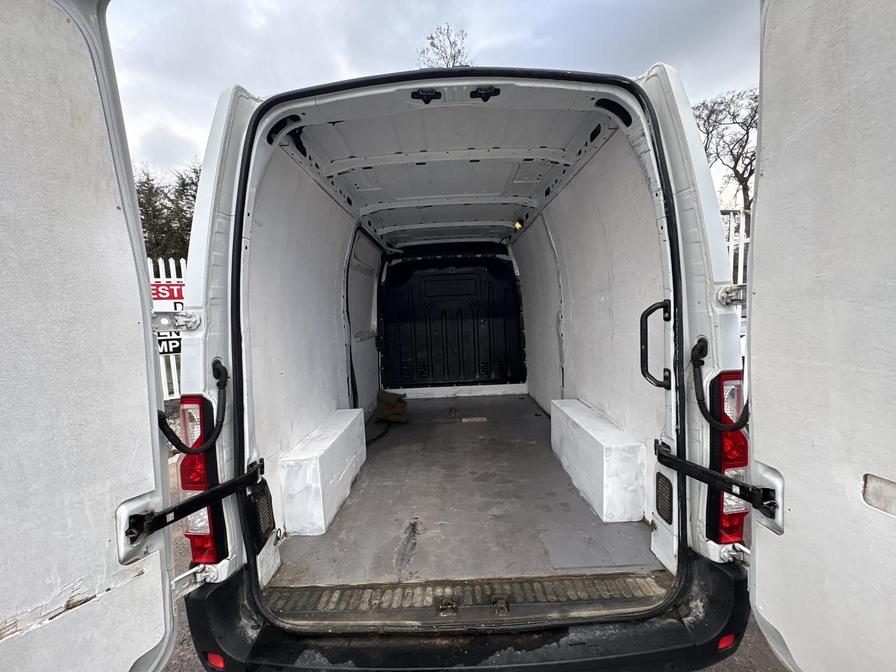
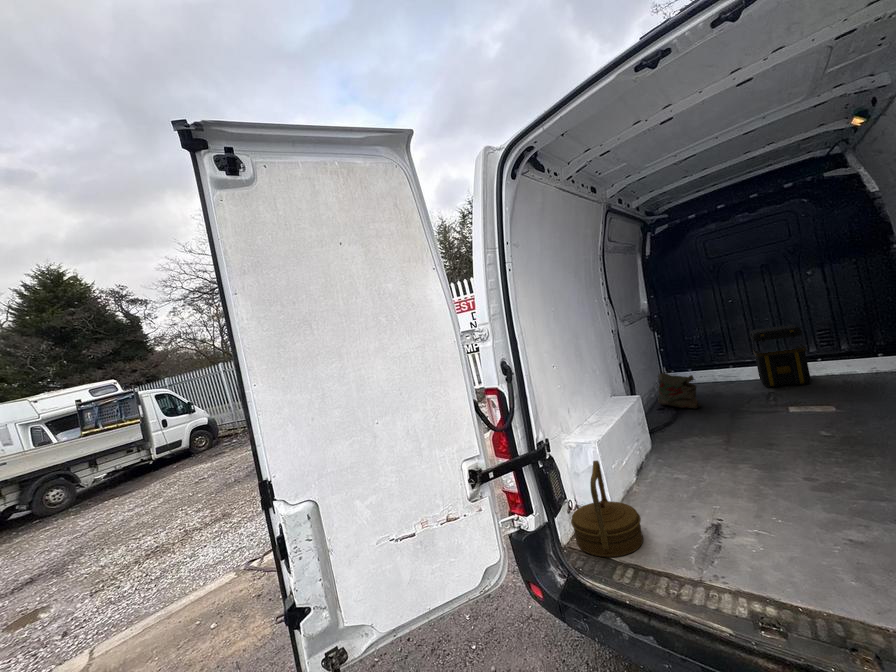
toolbox: none [449,358,484,406] -> present [750,325,811,387]
woven basket: none [276,480,354,592] -> present [571,461,643,557]

